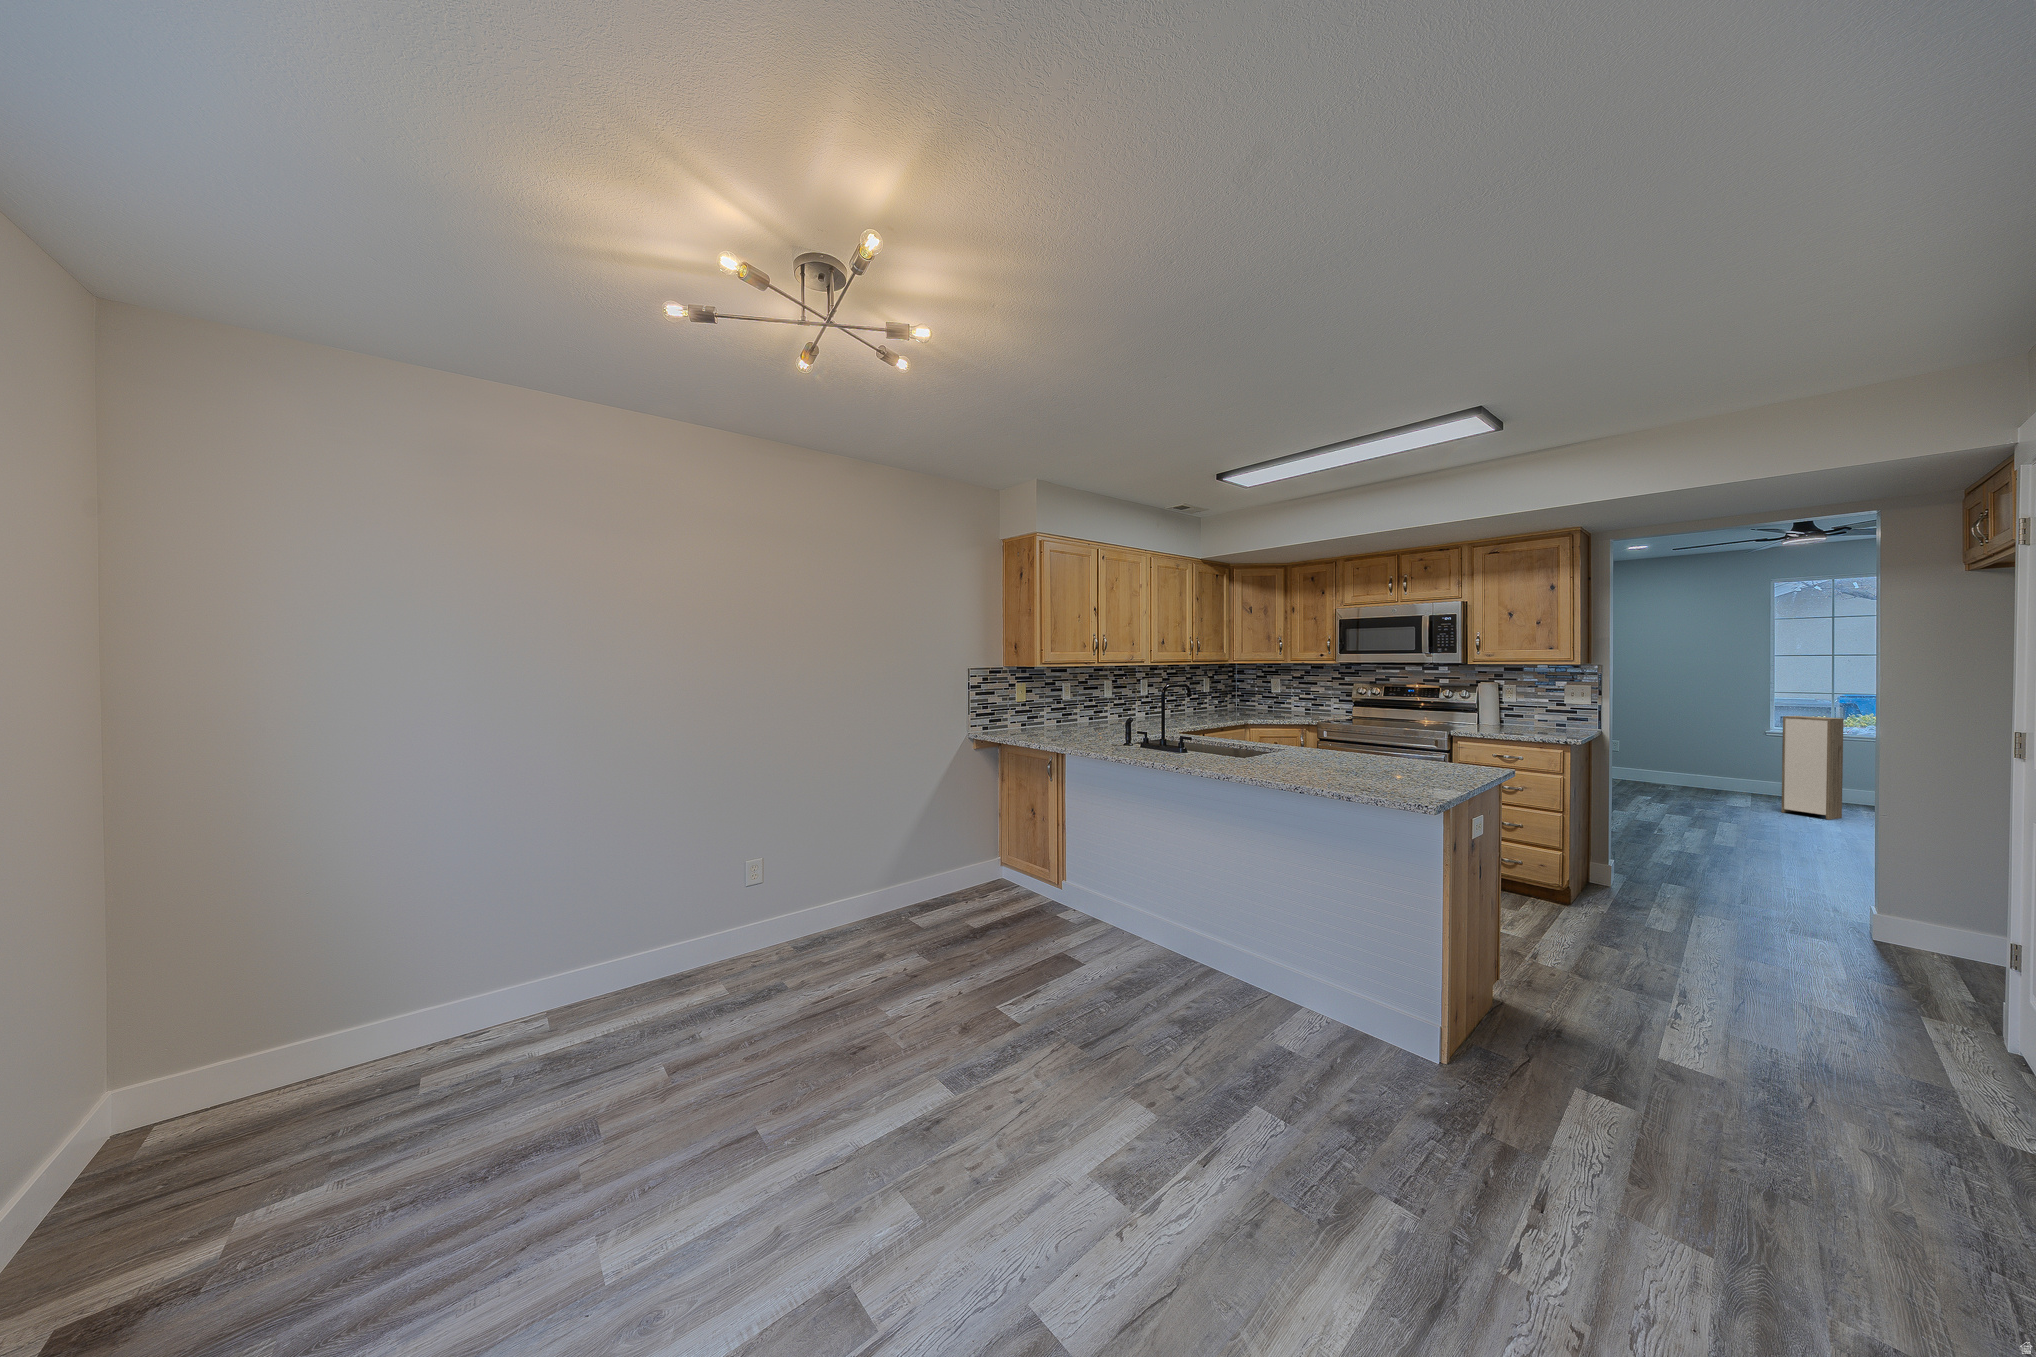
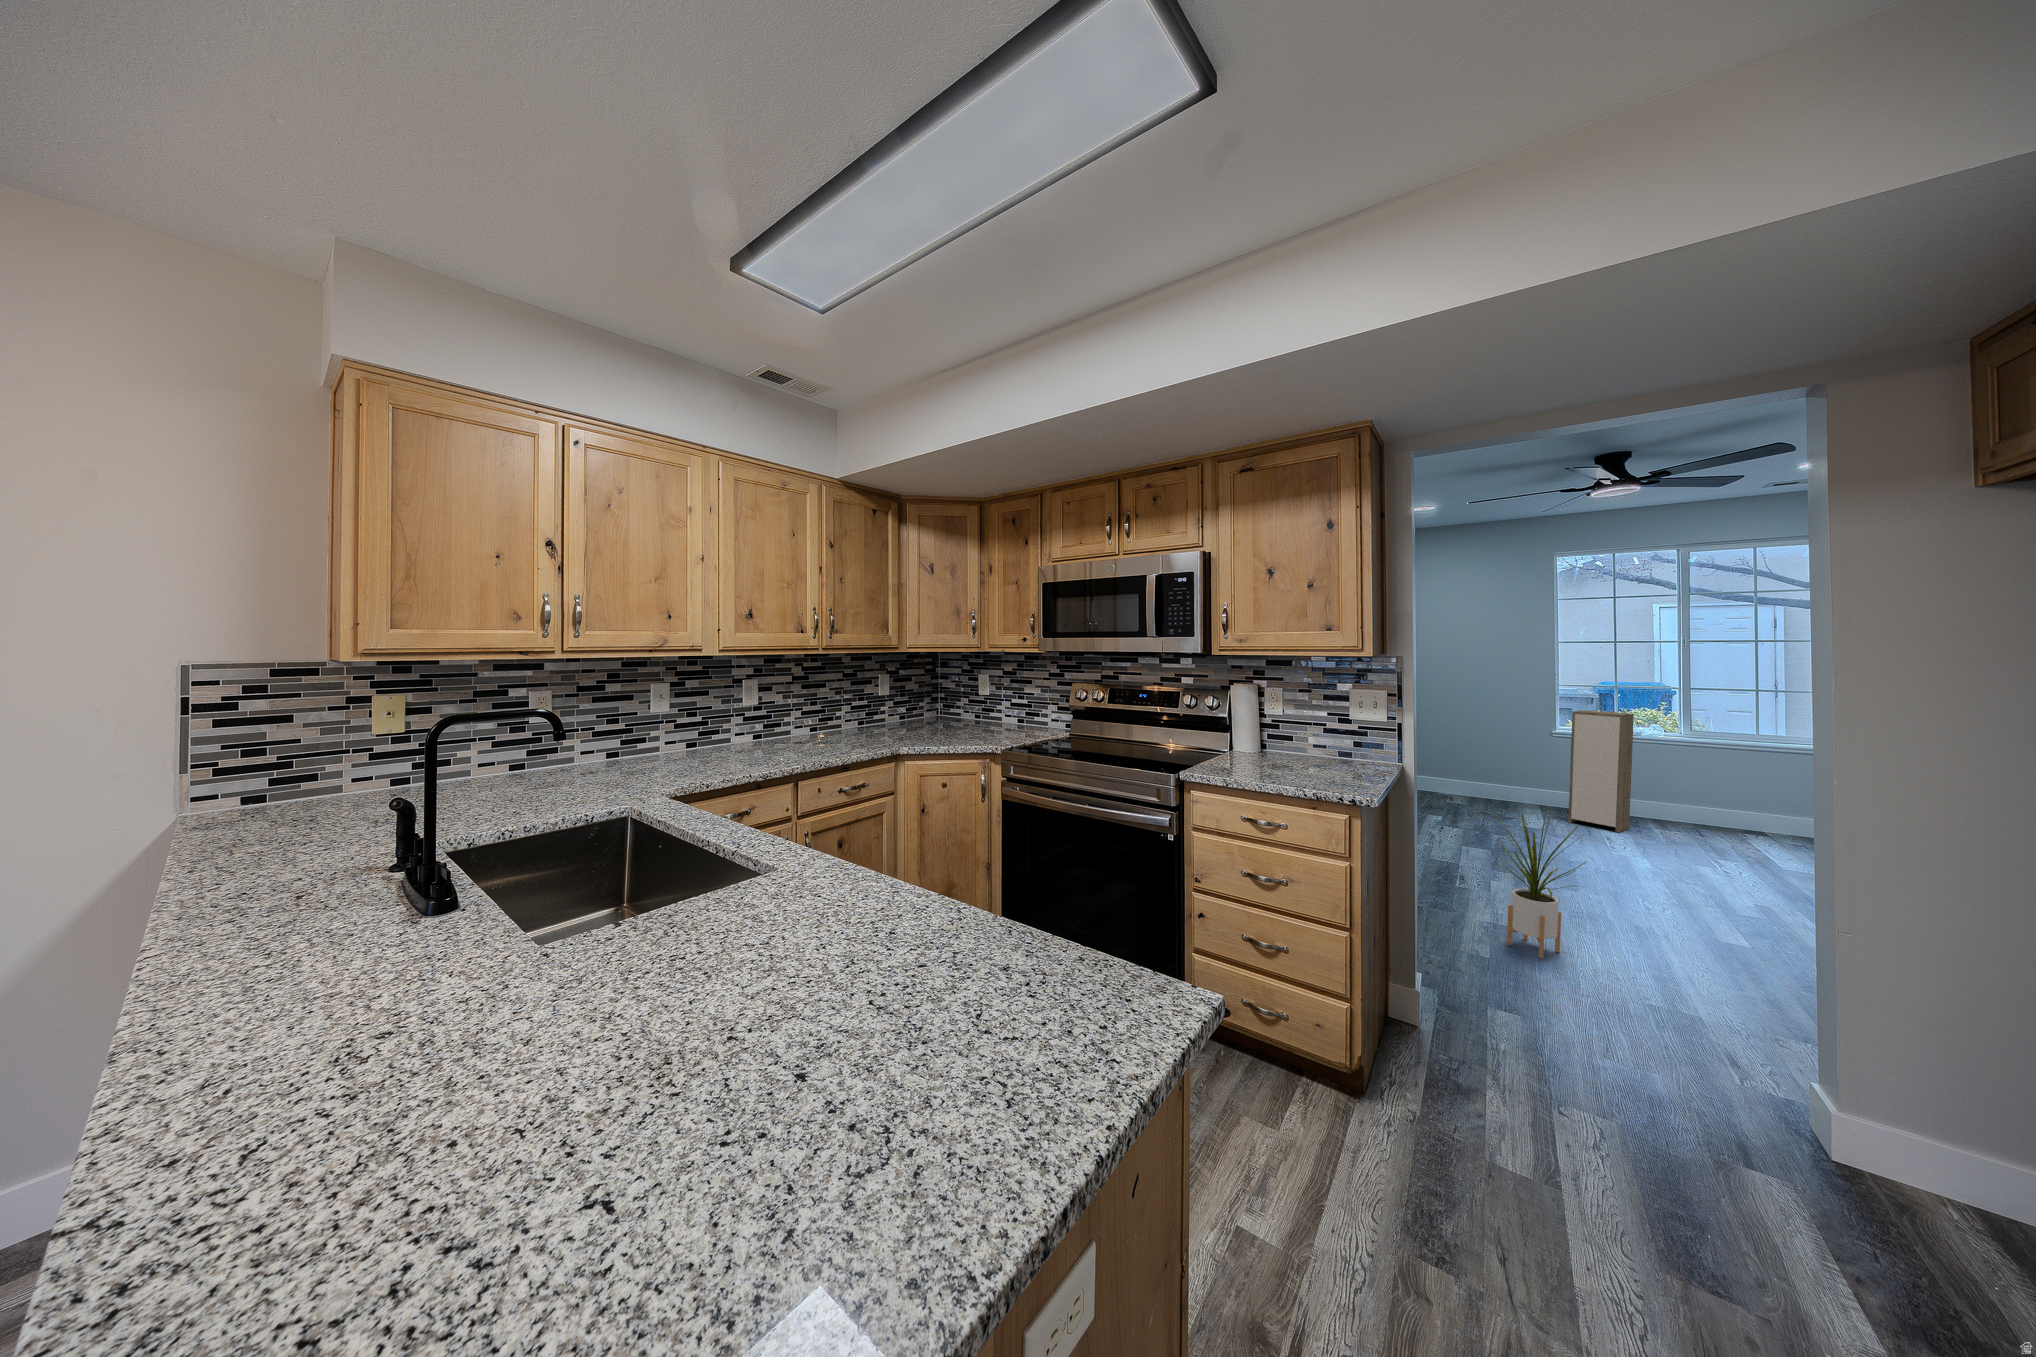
house plant: none [1677,770,1753,872] -> present [1494,811,1587,958]

